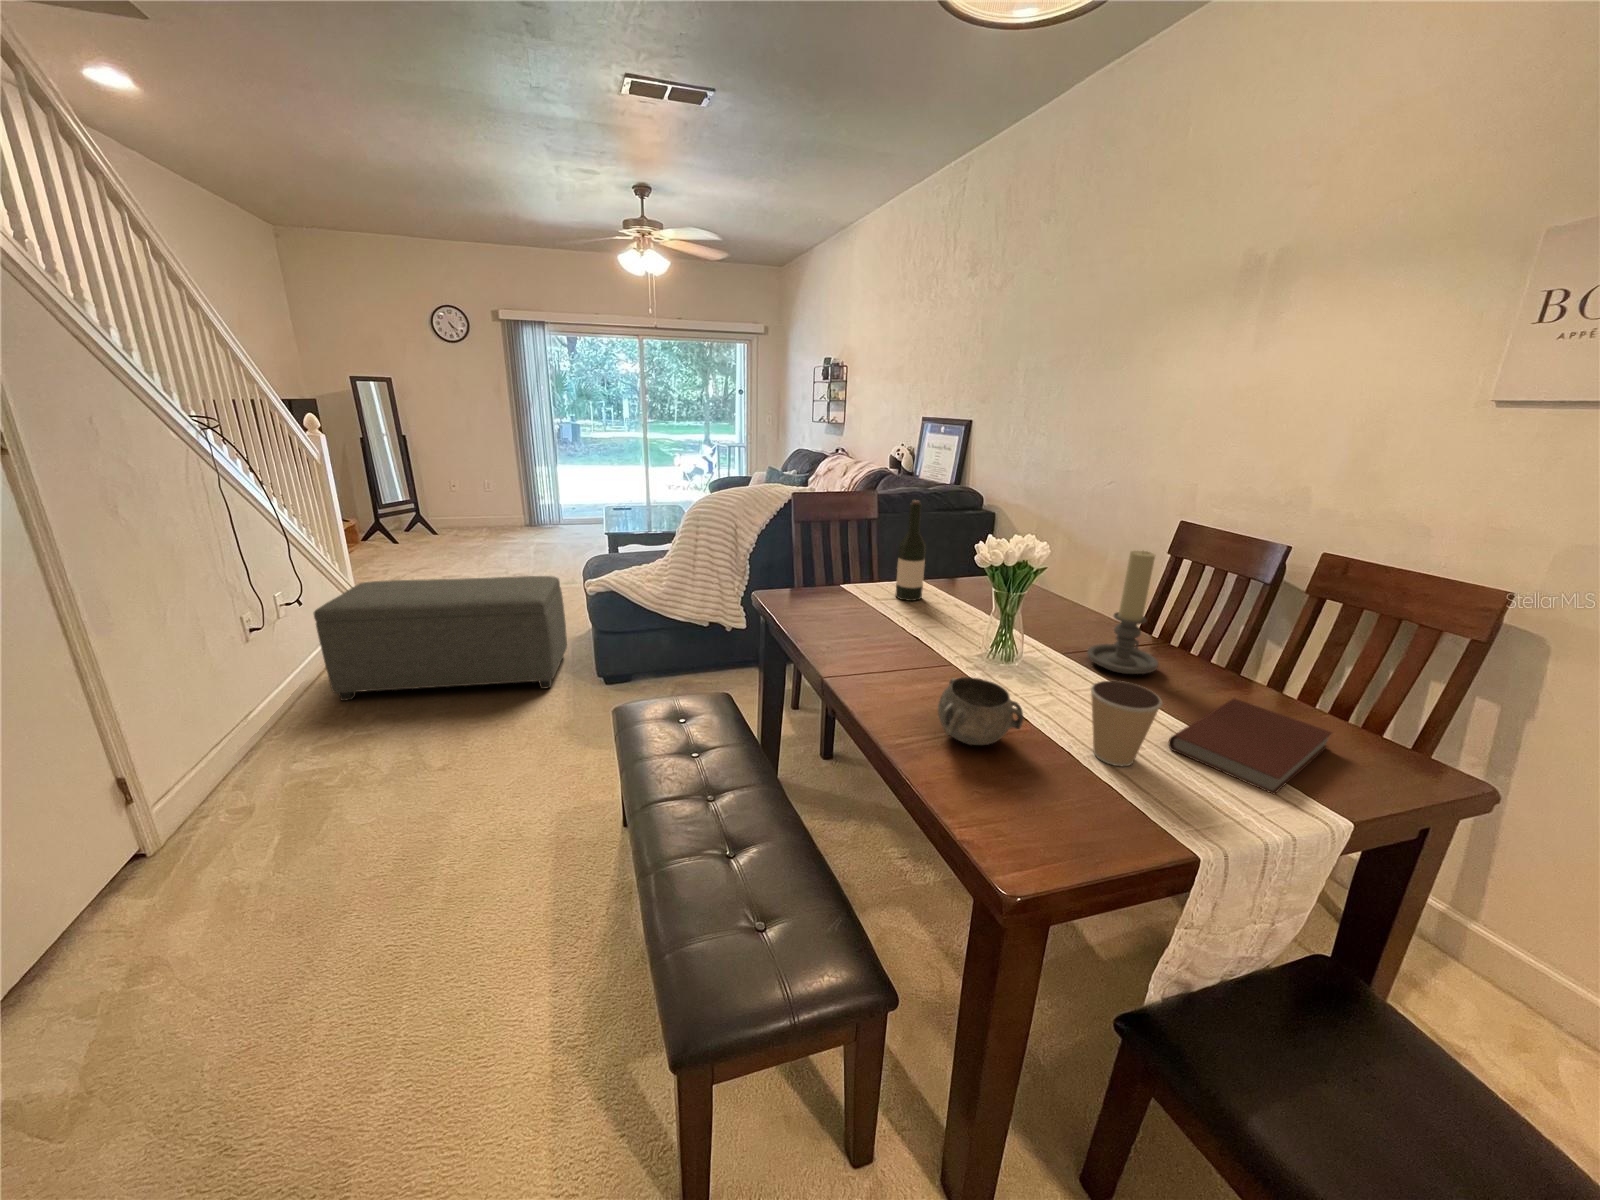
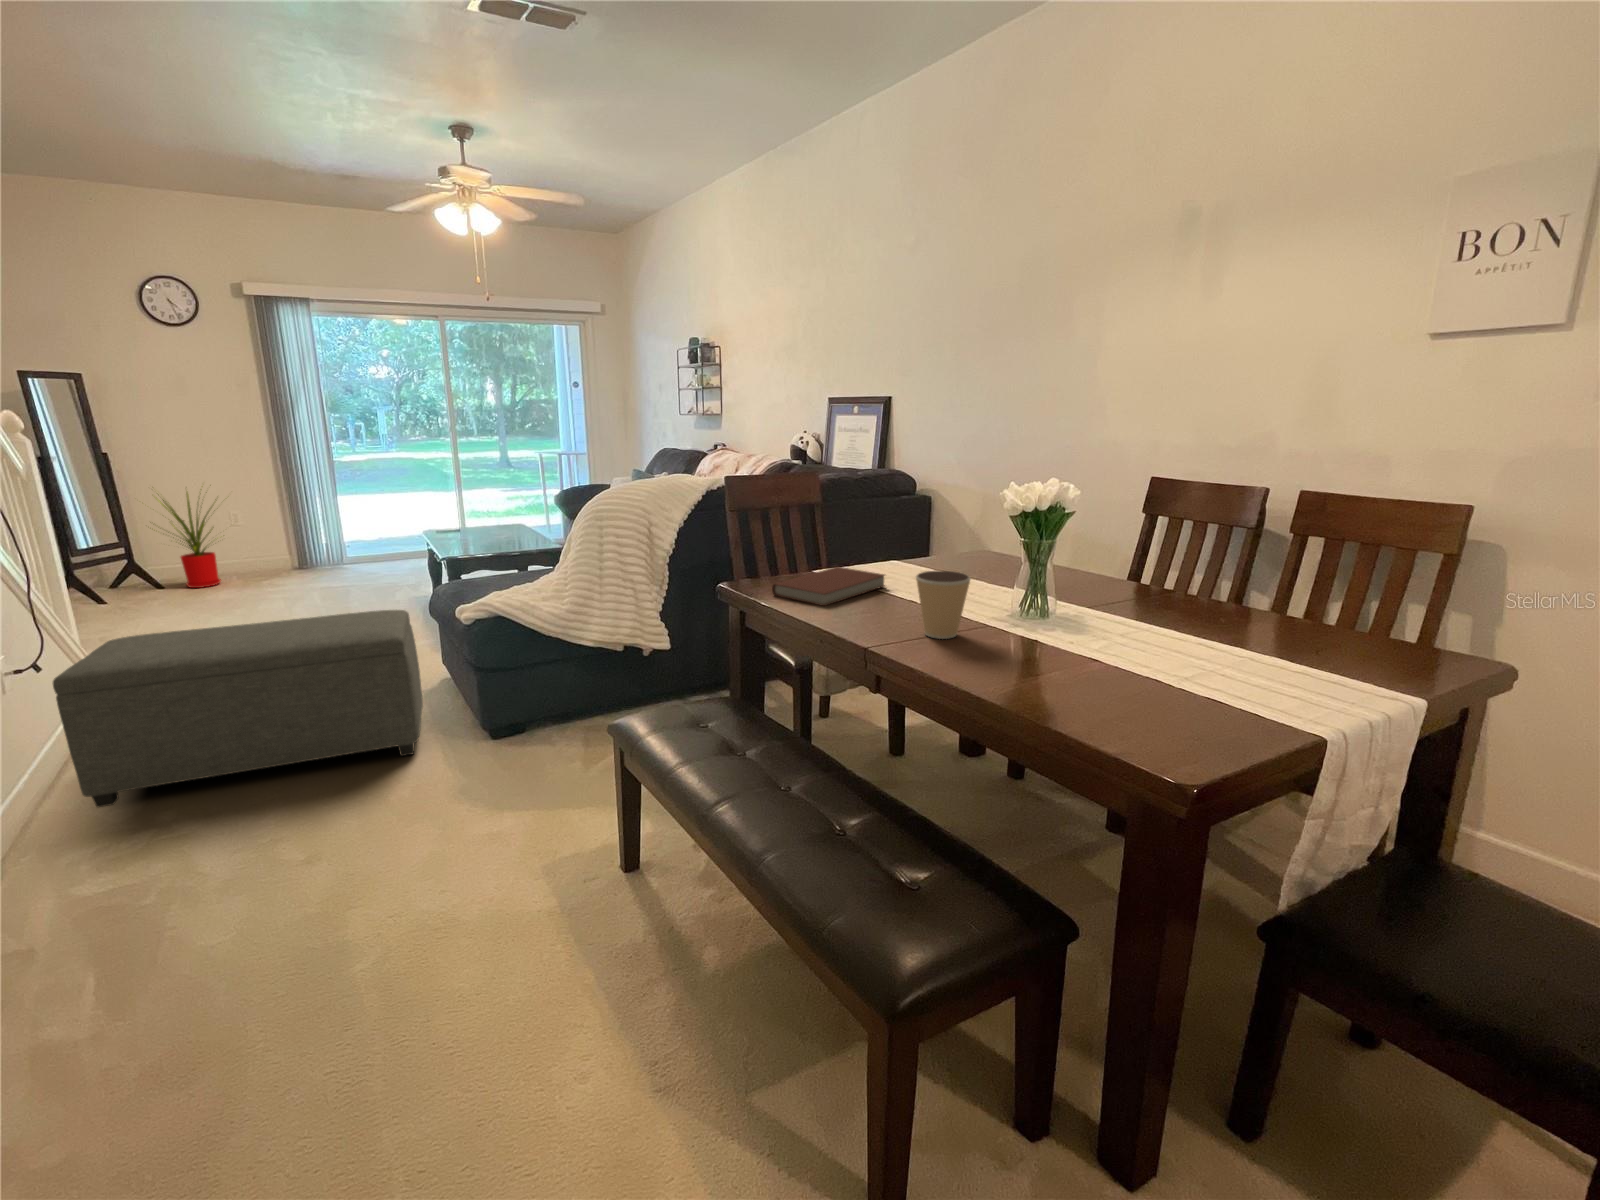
house plant: none [421,458,488,536] -> present [159,492,221,588]
wine bottle: present [896,500,926,601] -> none [880,465,910,579]
candle holder: present [1087,551,1158,674] -> none [1114,487,1187,618]
decorative bowl: present [938,677,1024,745] -> none [1019,617,1113,685]
coffee cup: present [1091,681,1162,766] -> present [916,571,971,639]
book: present [1169,699,1332,794] -> present [772,567,885,606]

